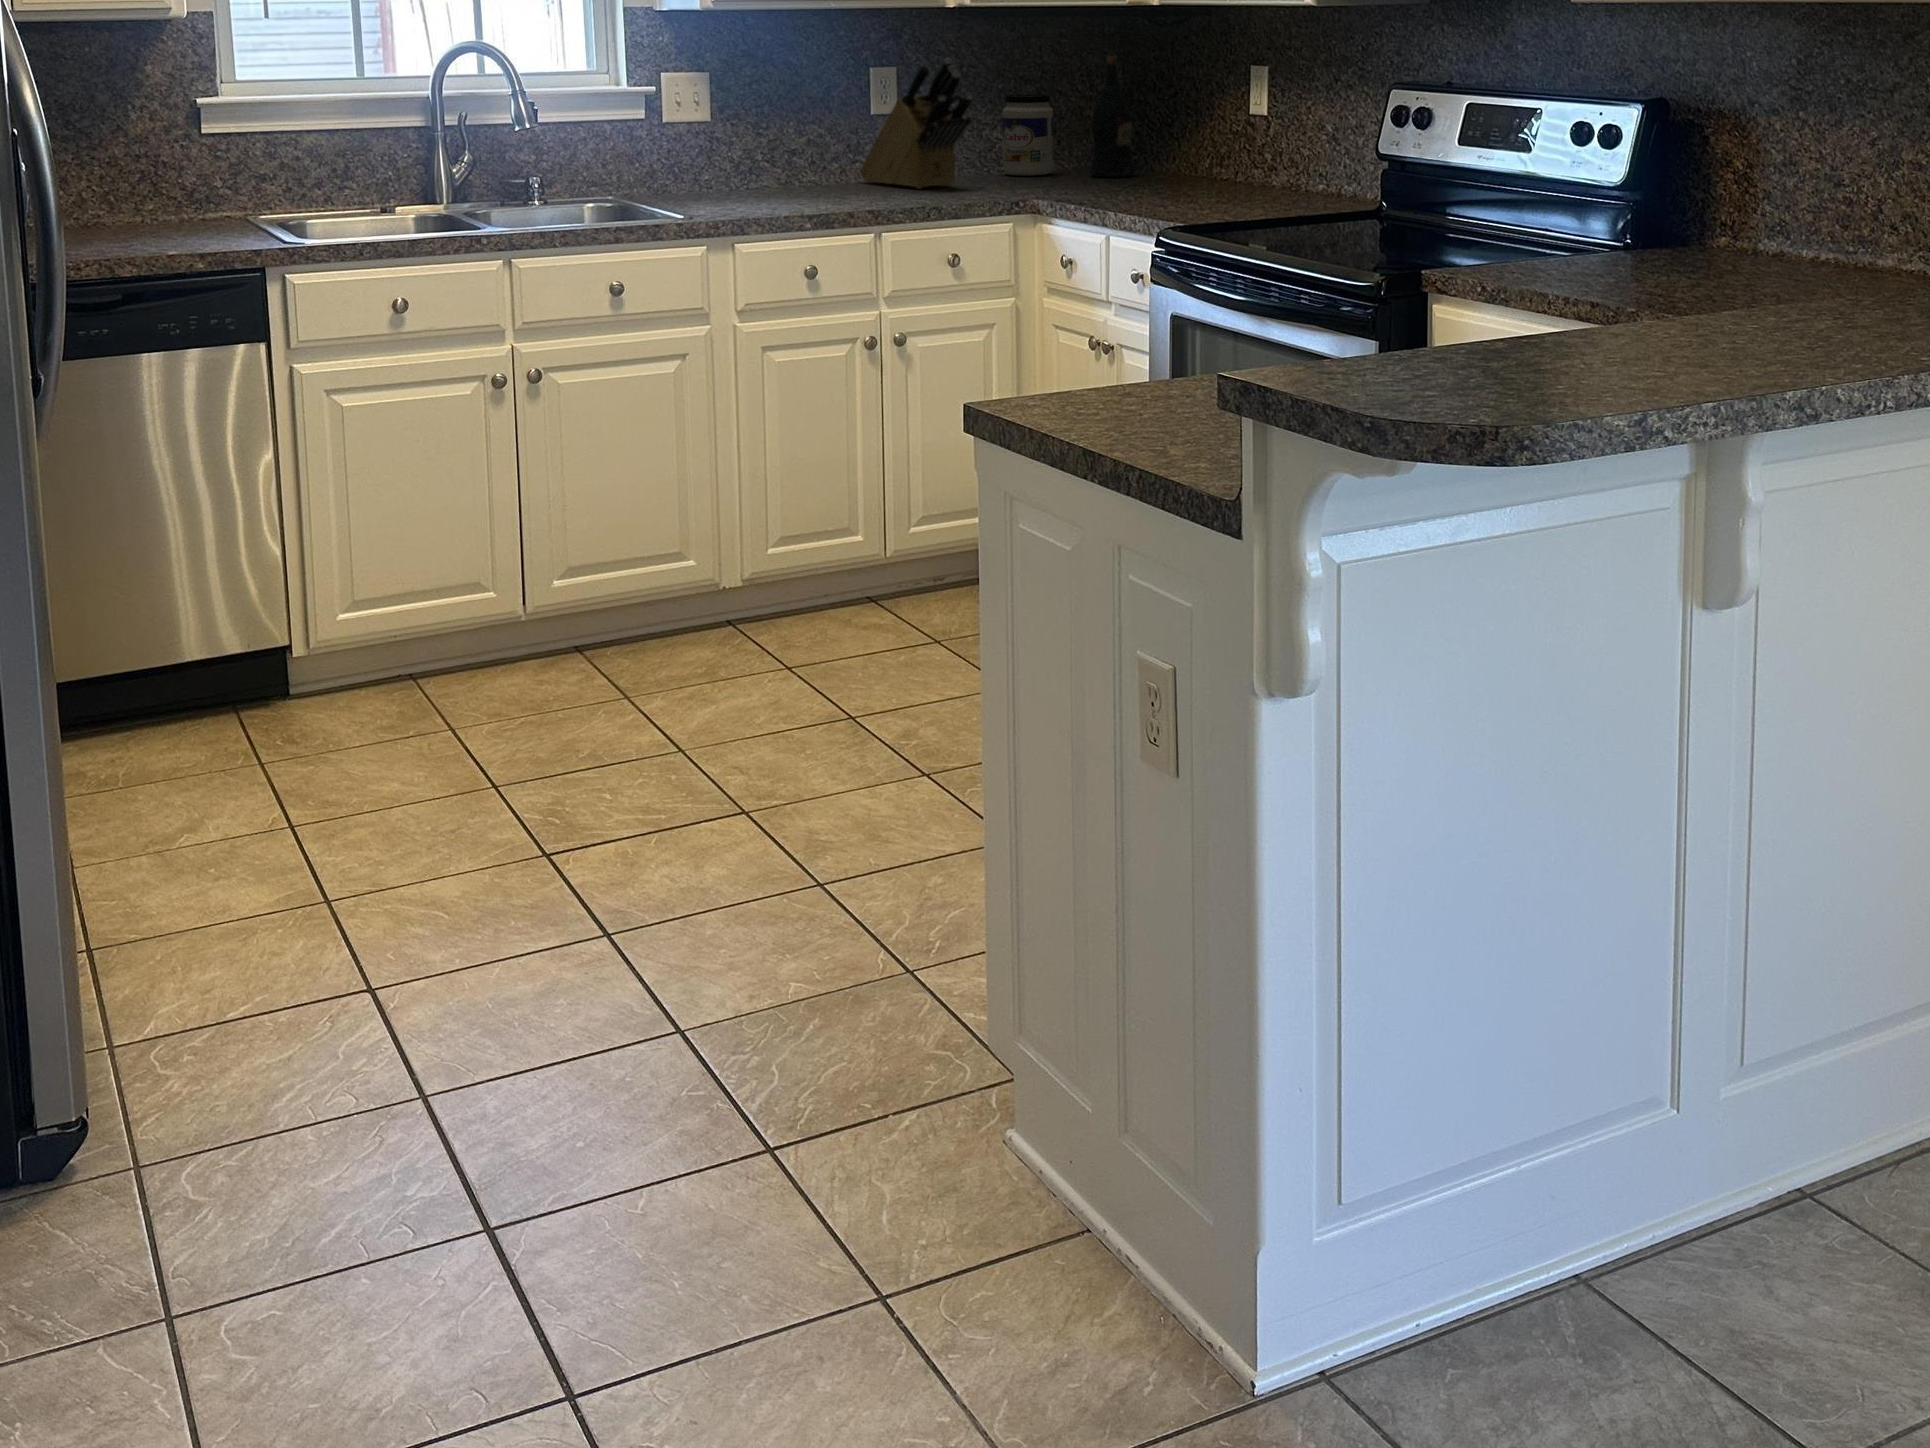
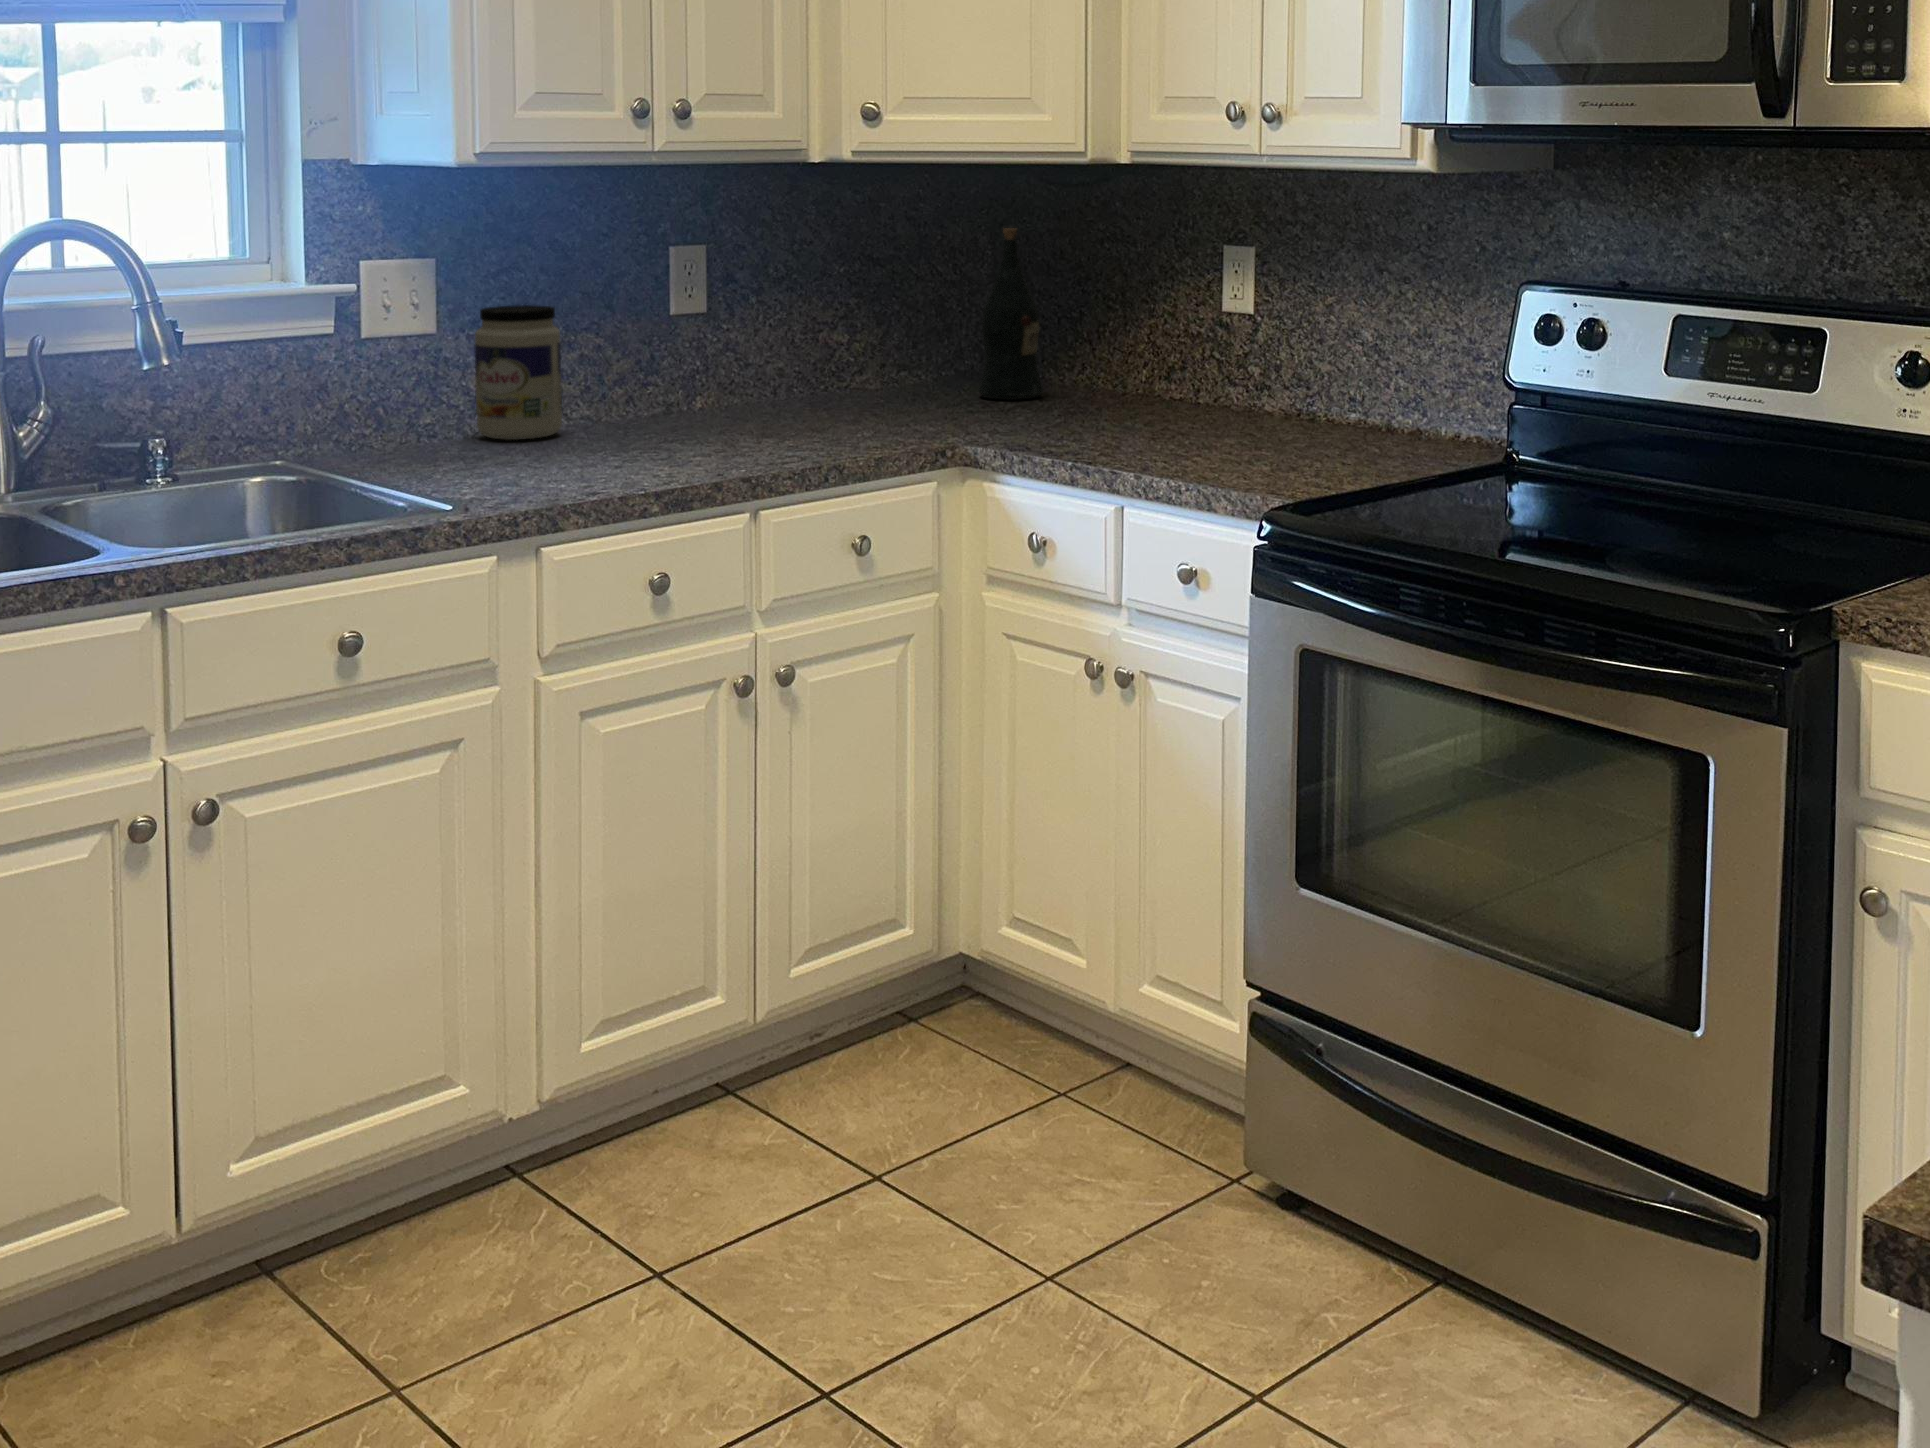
knife block: present [860,58,972,189] -> none [655,236,848,431]
jar: present [1002,95,1054,176] -> present [475,305,562,440]

